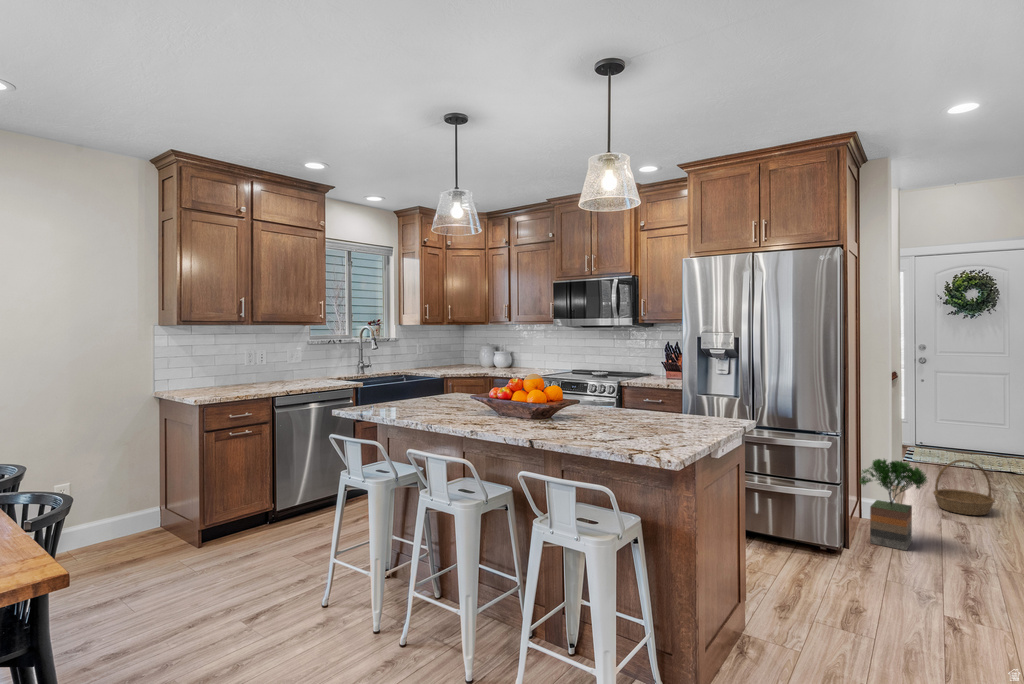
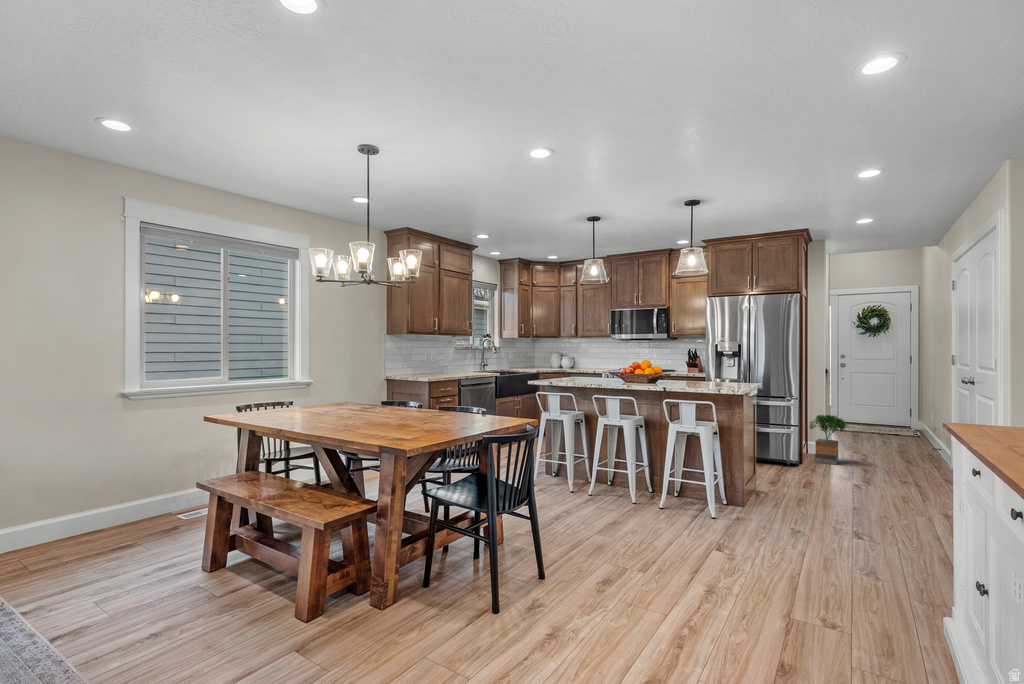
basket: present [933,460,995,515] -> none [850,420,885,452]

